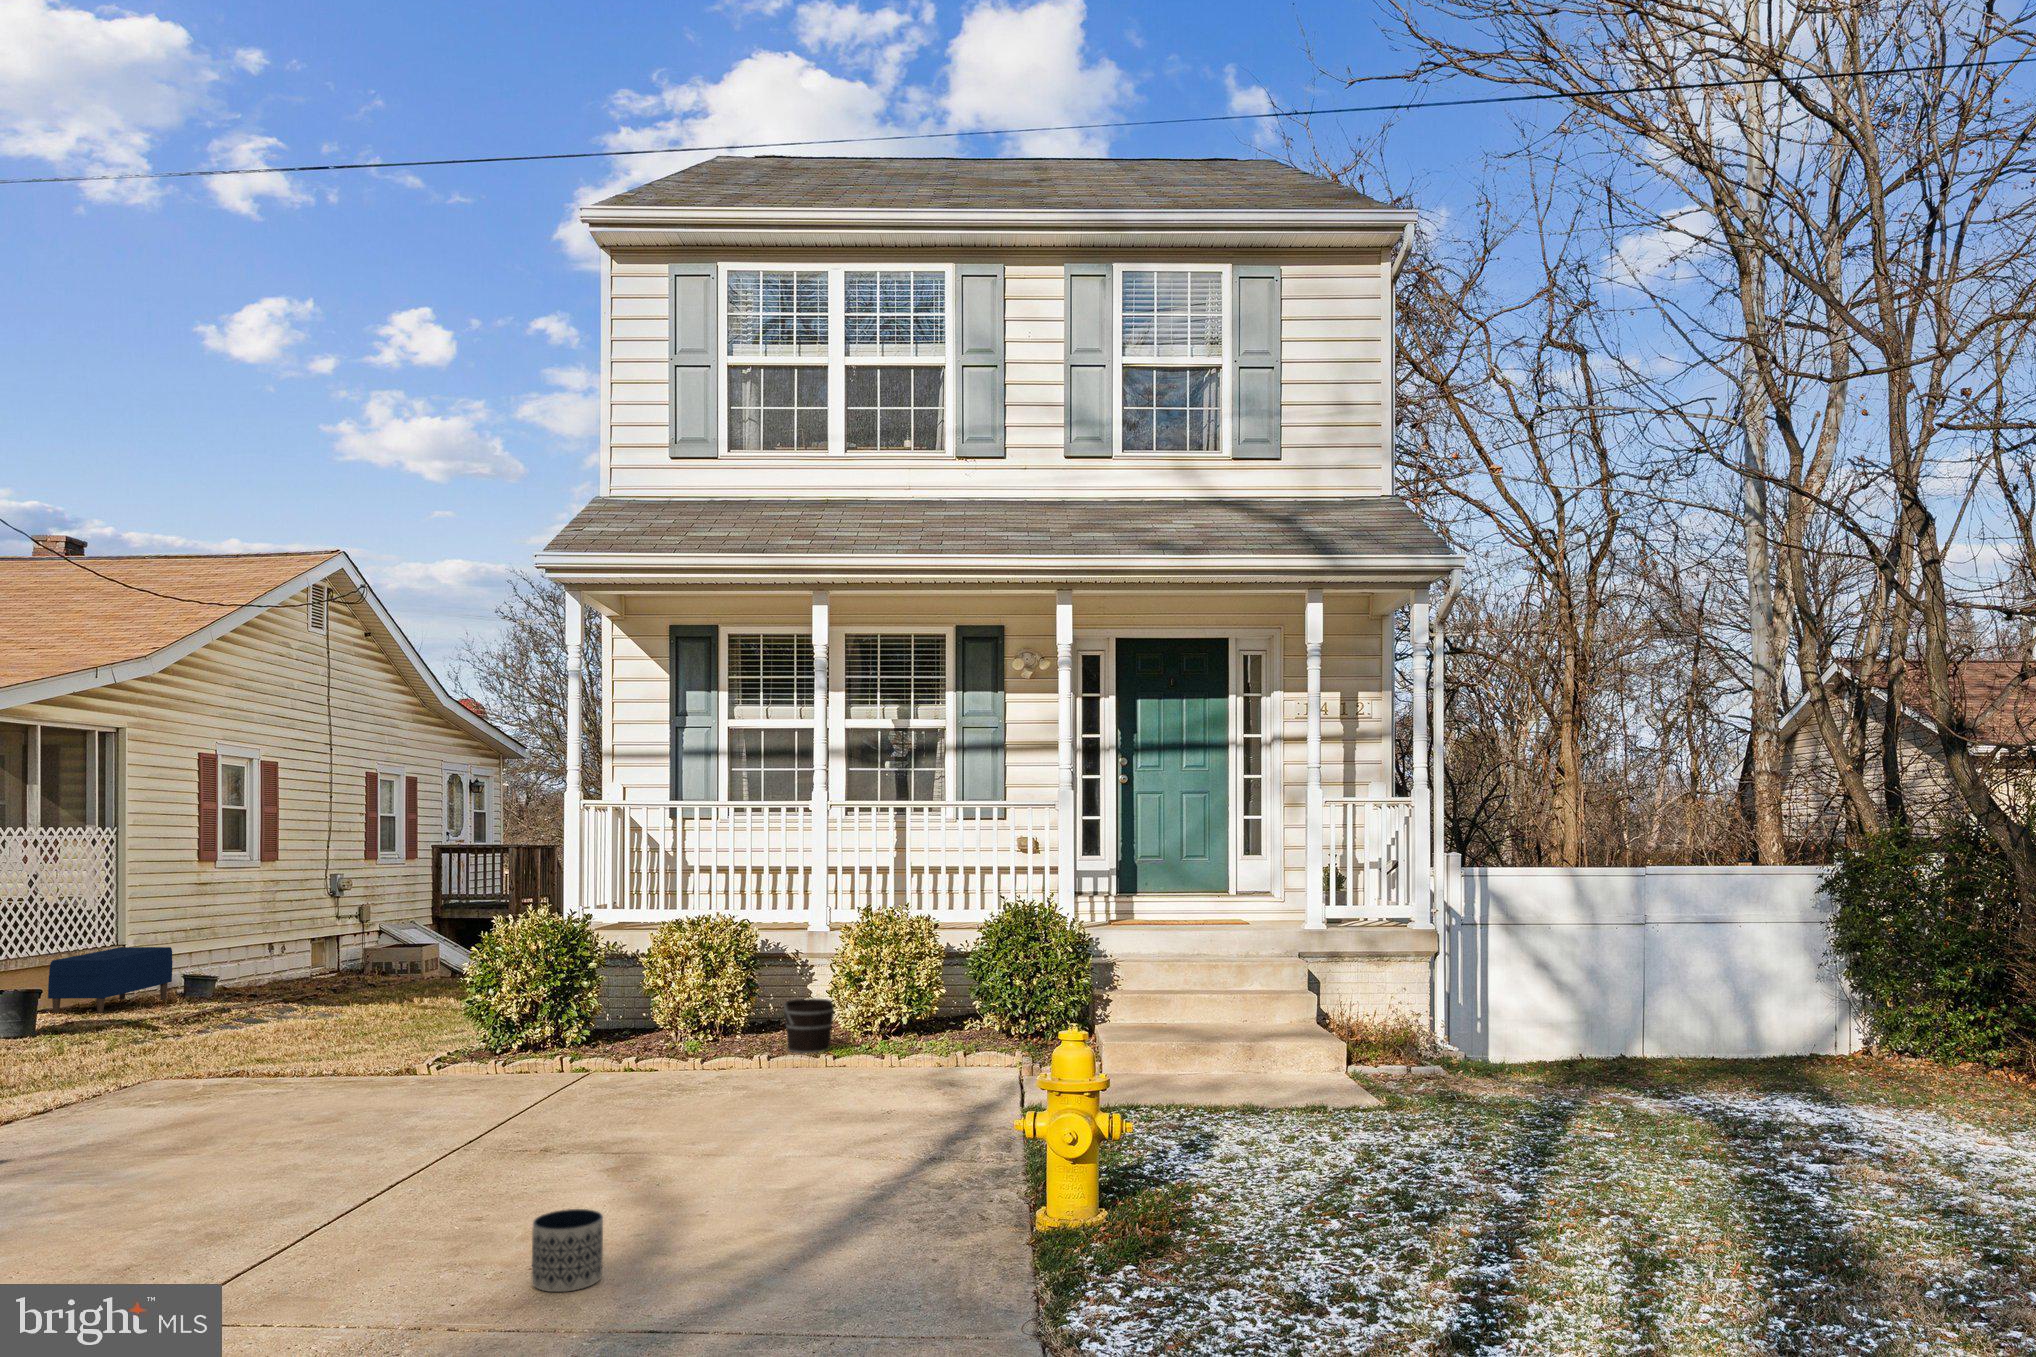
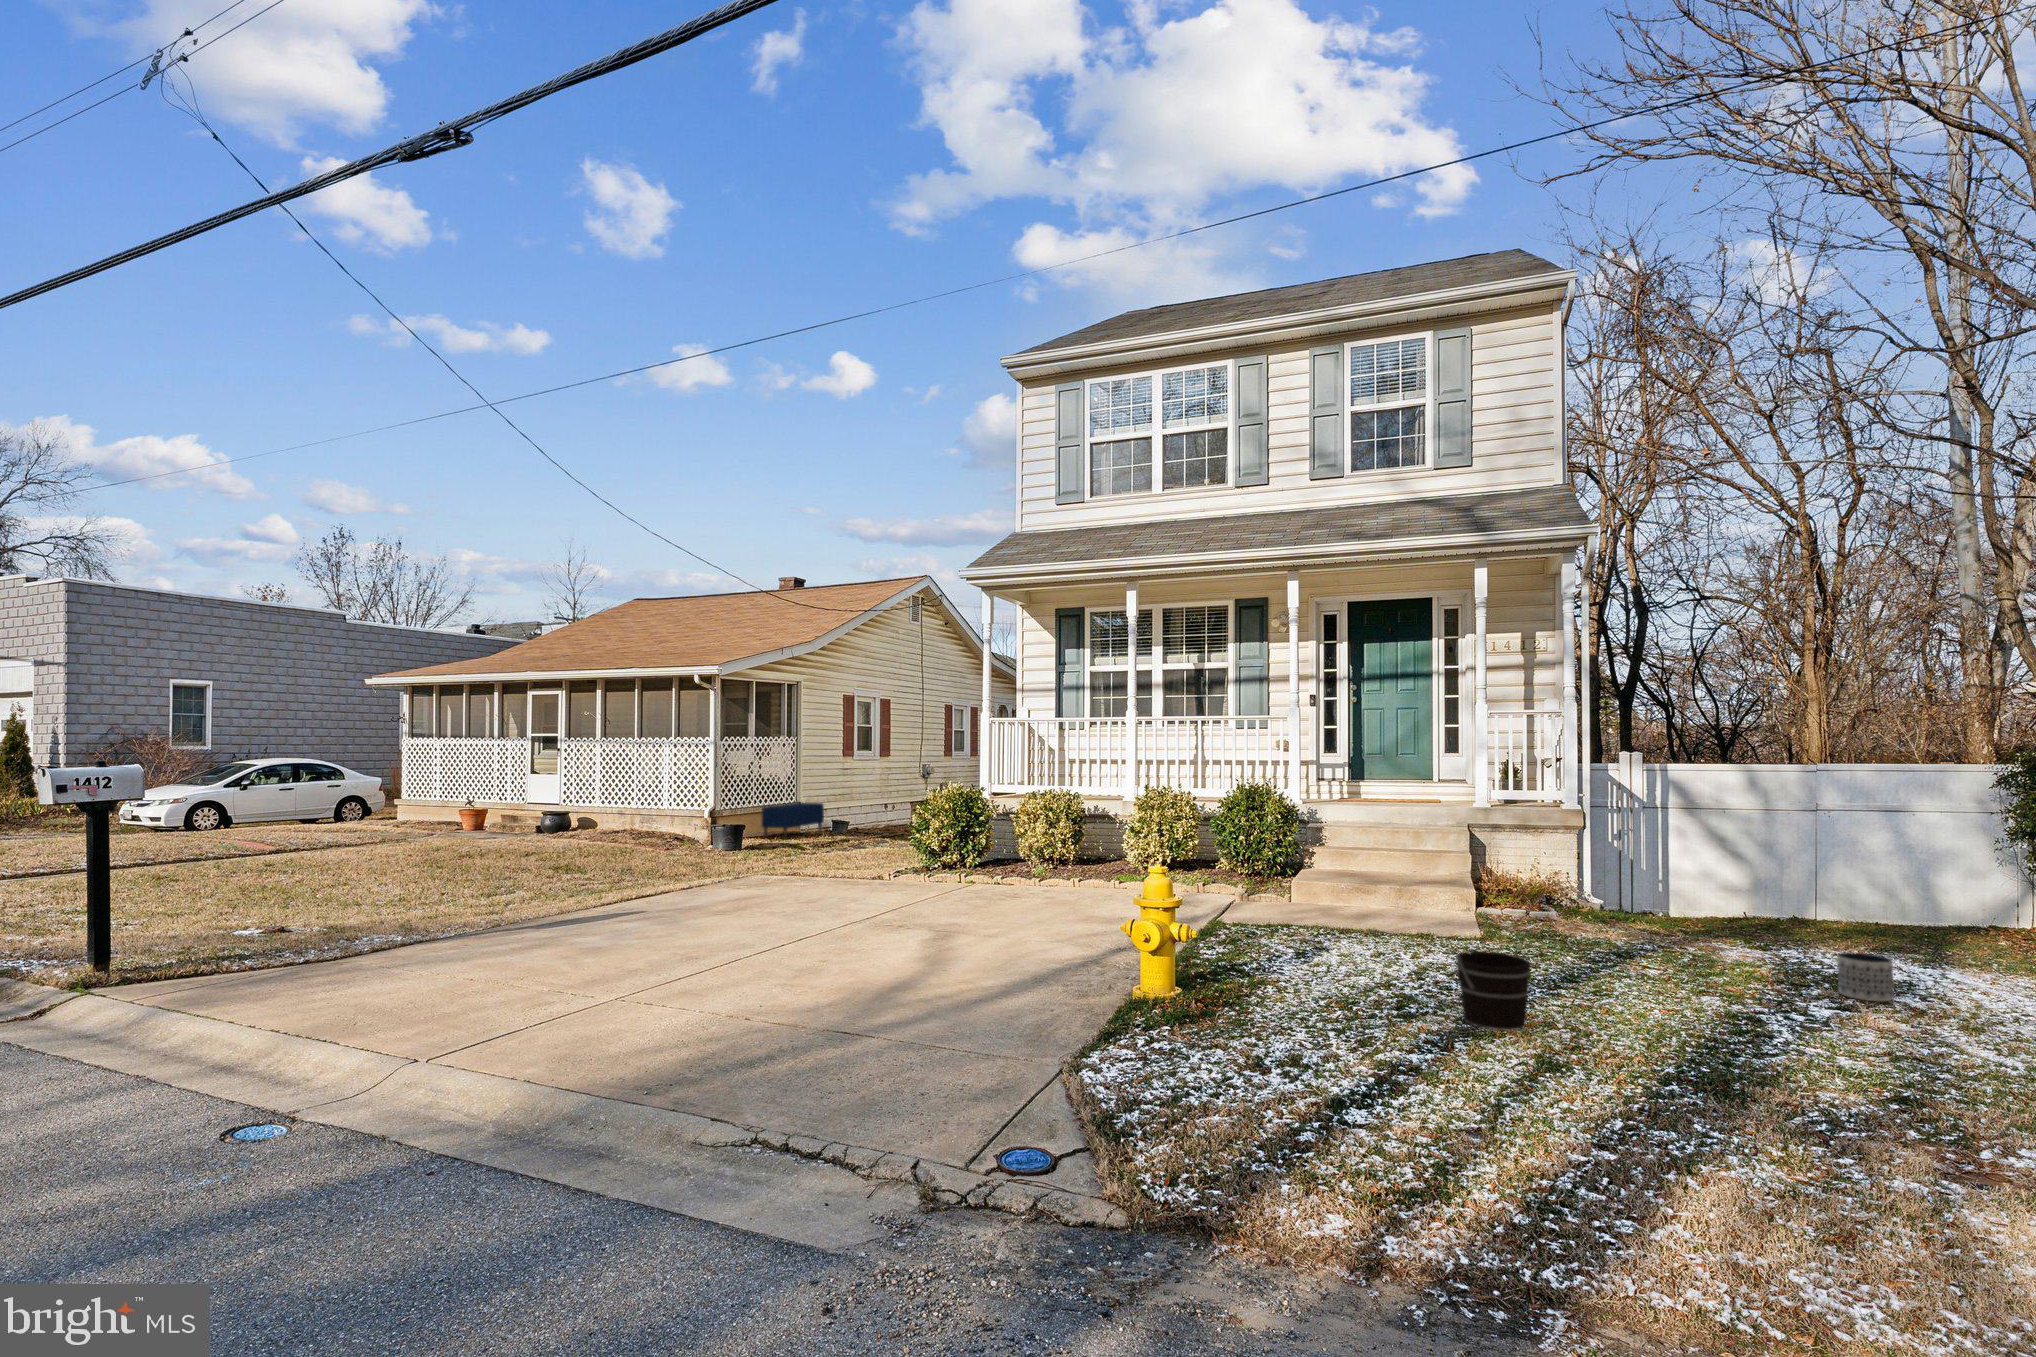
bucket: present [784,998,834,1053] -> present [1456,951,1530,1031]
planter: present [532,1209,603,1292] -> present [1837,952,1894,1002]

